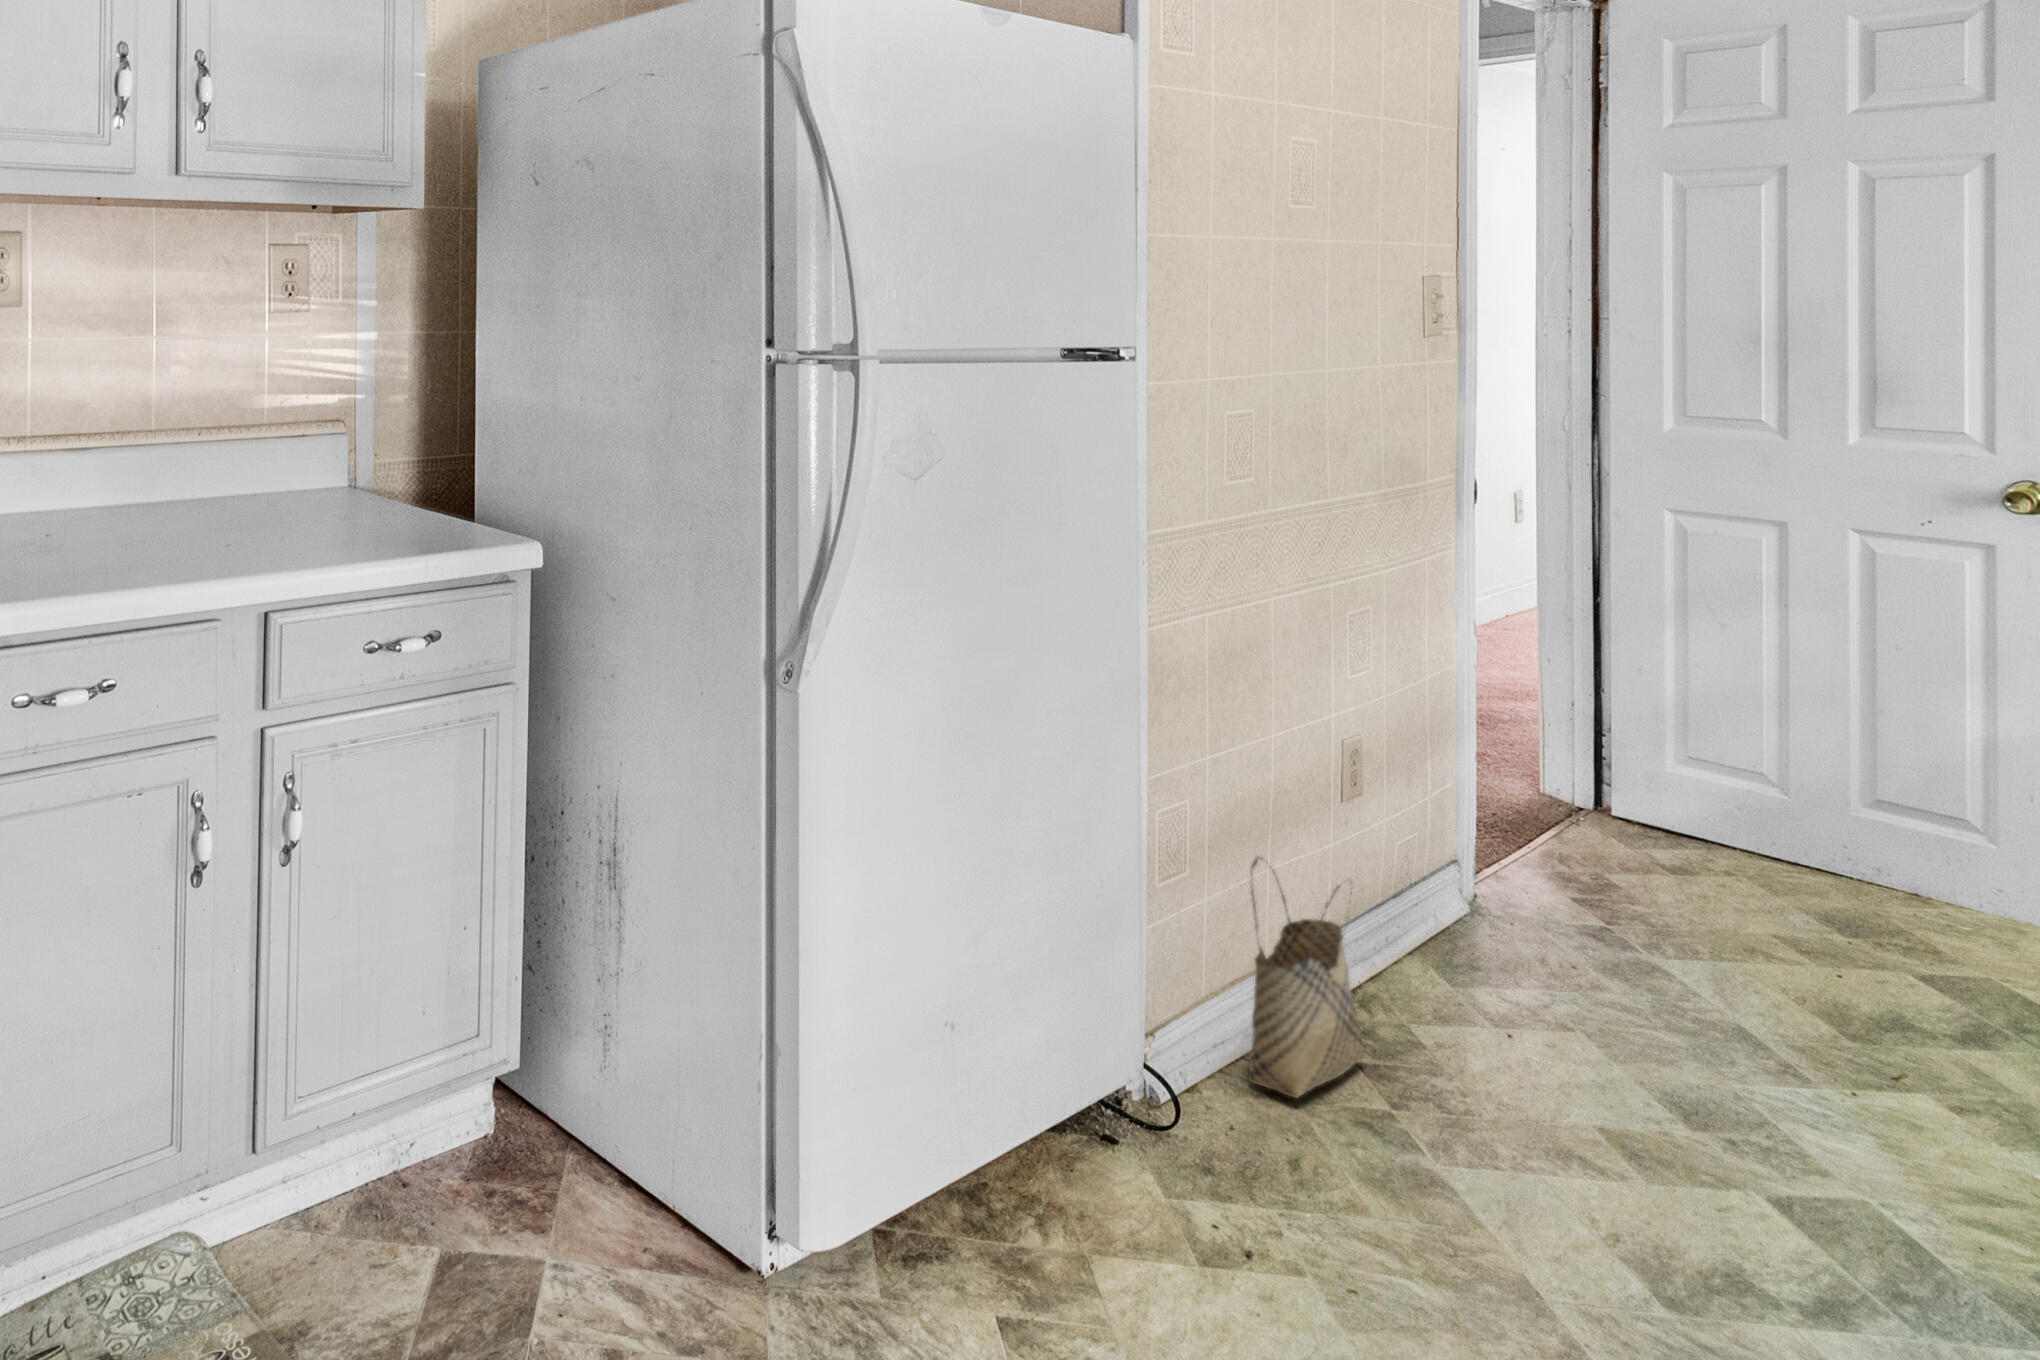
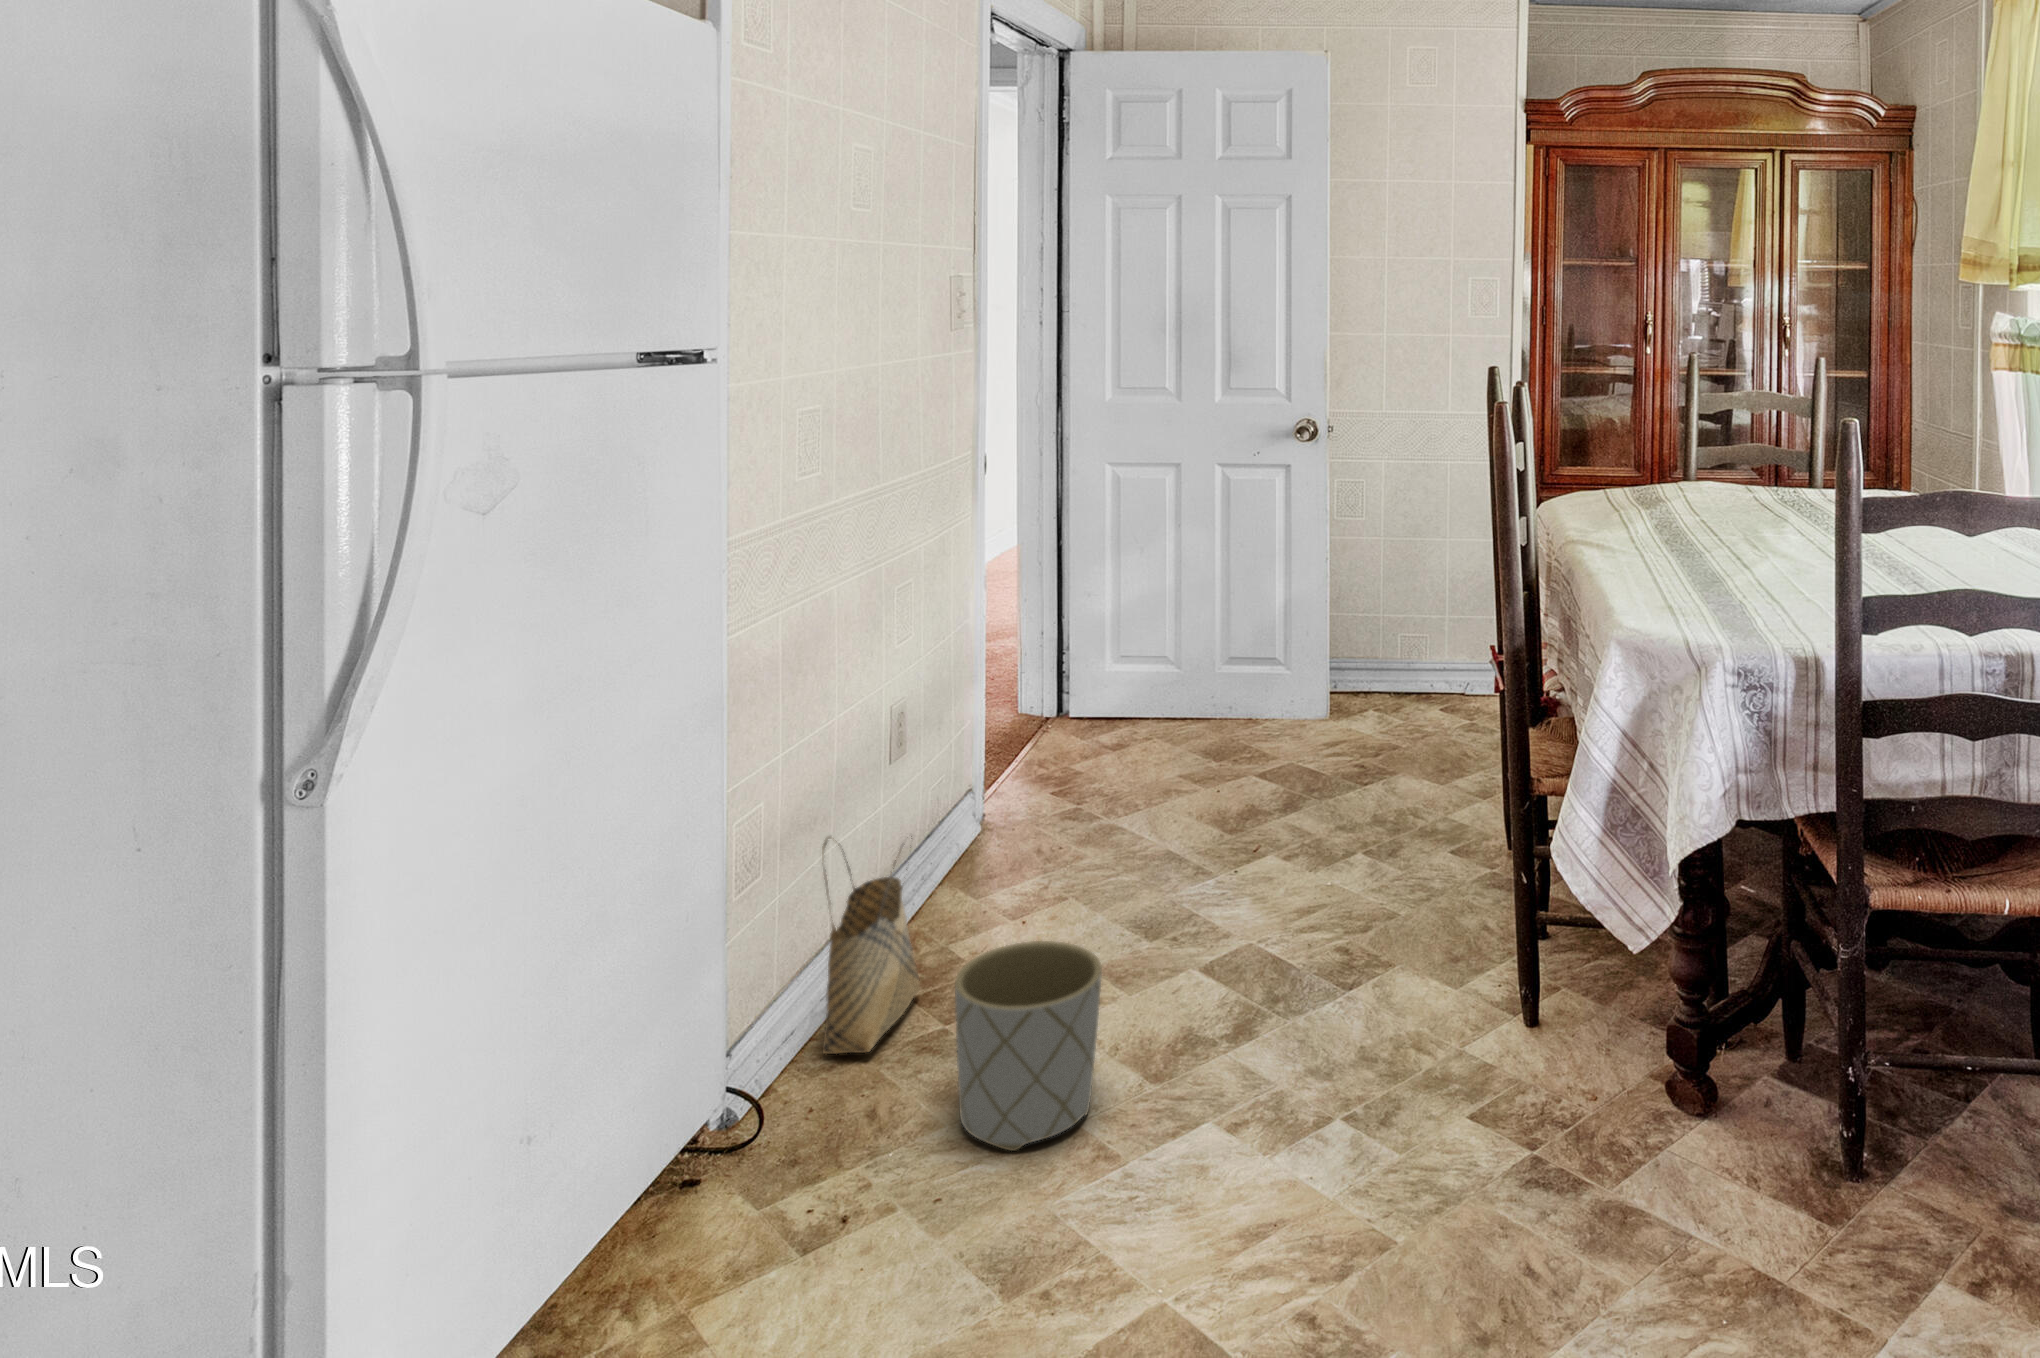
planter: none [1384,1035,1582,1283] -> present [955,941,1102,1151]

